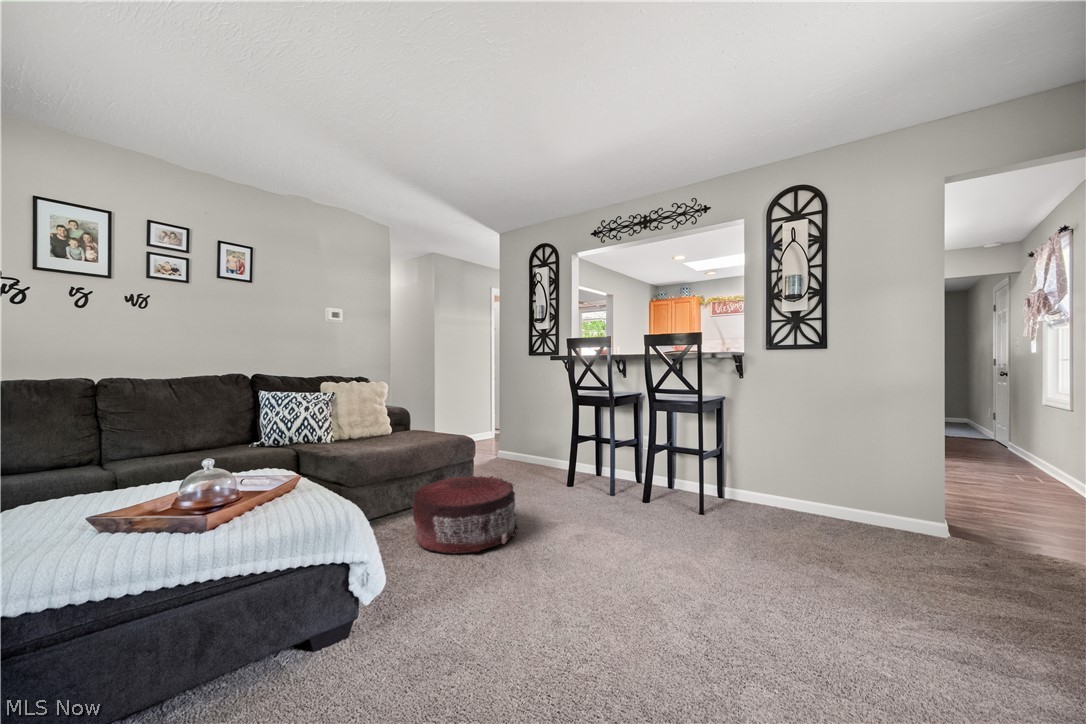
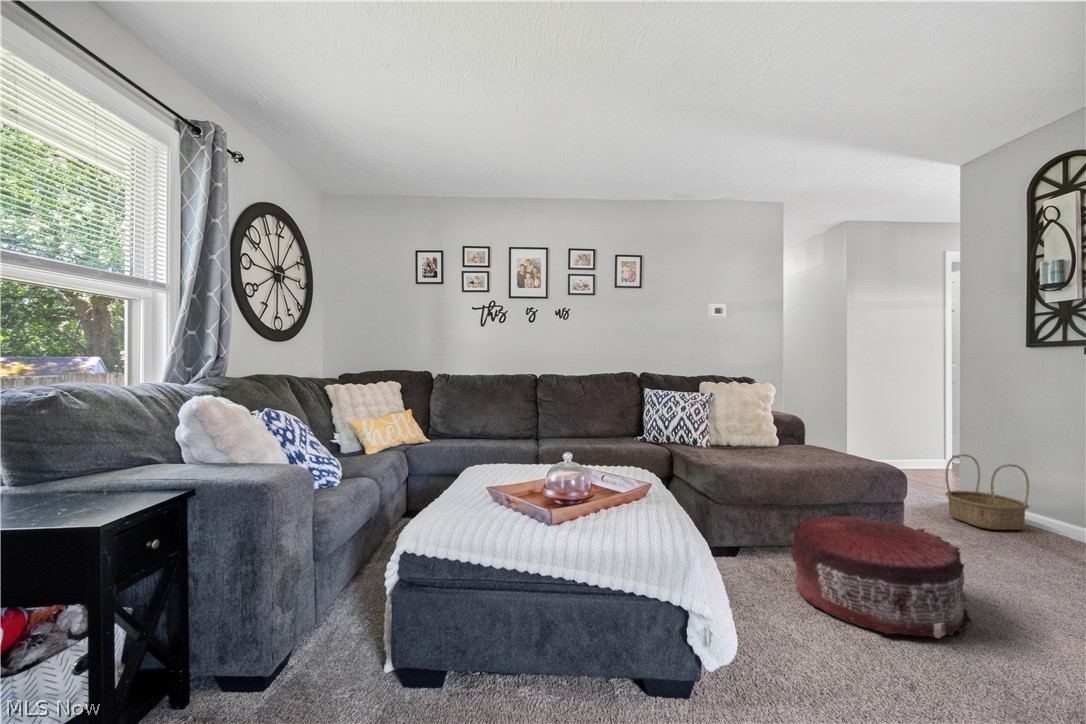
basket: none [497,425,536,471] -> present [945,454,1029,530]

